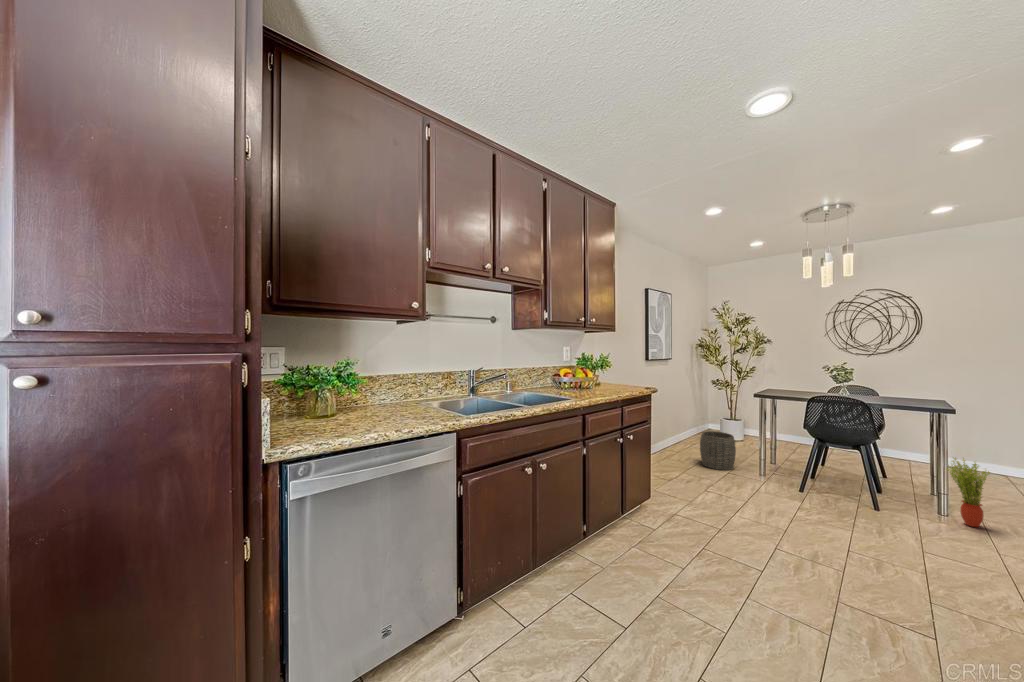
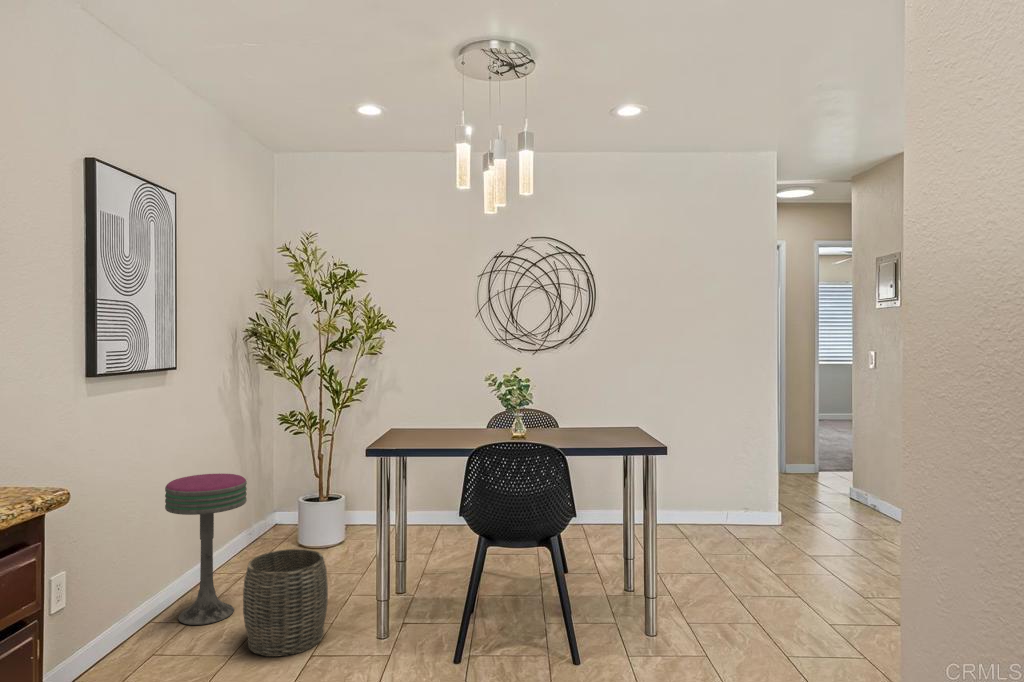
bar stool: none [669,399,700,455] -> present [165,473,247,625]
potted plant: present [947,458,990,527] -> none [676,534,731,657]

